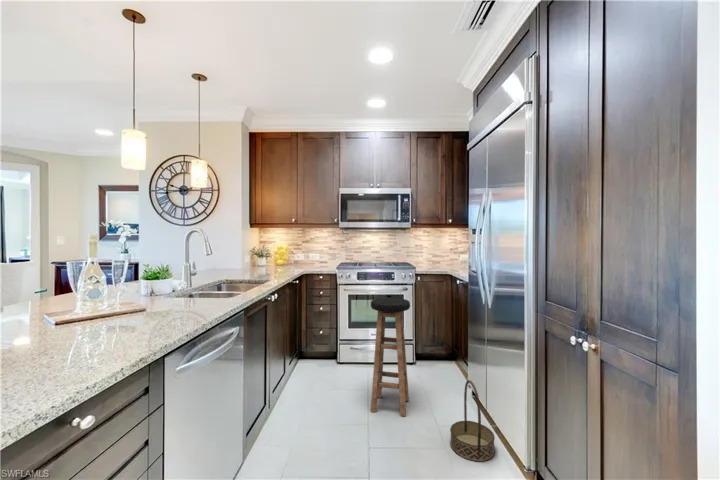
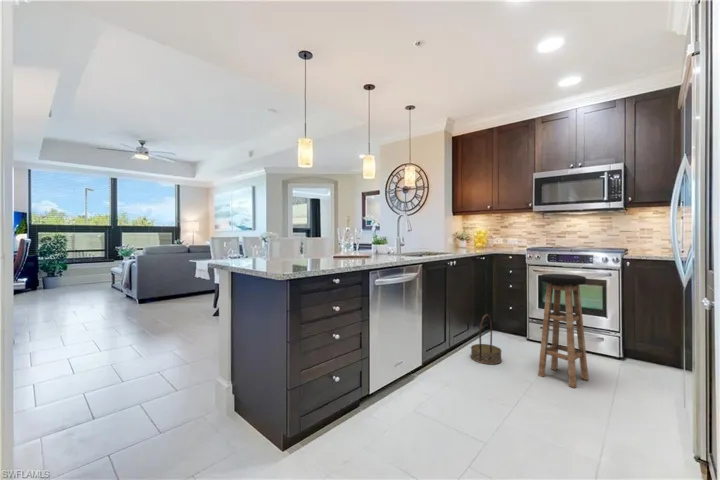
basket: present [450,380,495,462] -> present [471,315,502,364]

